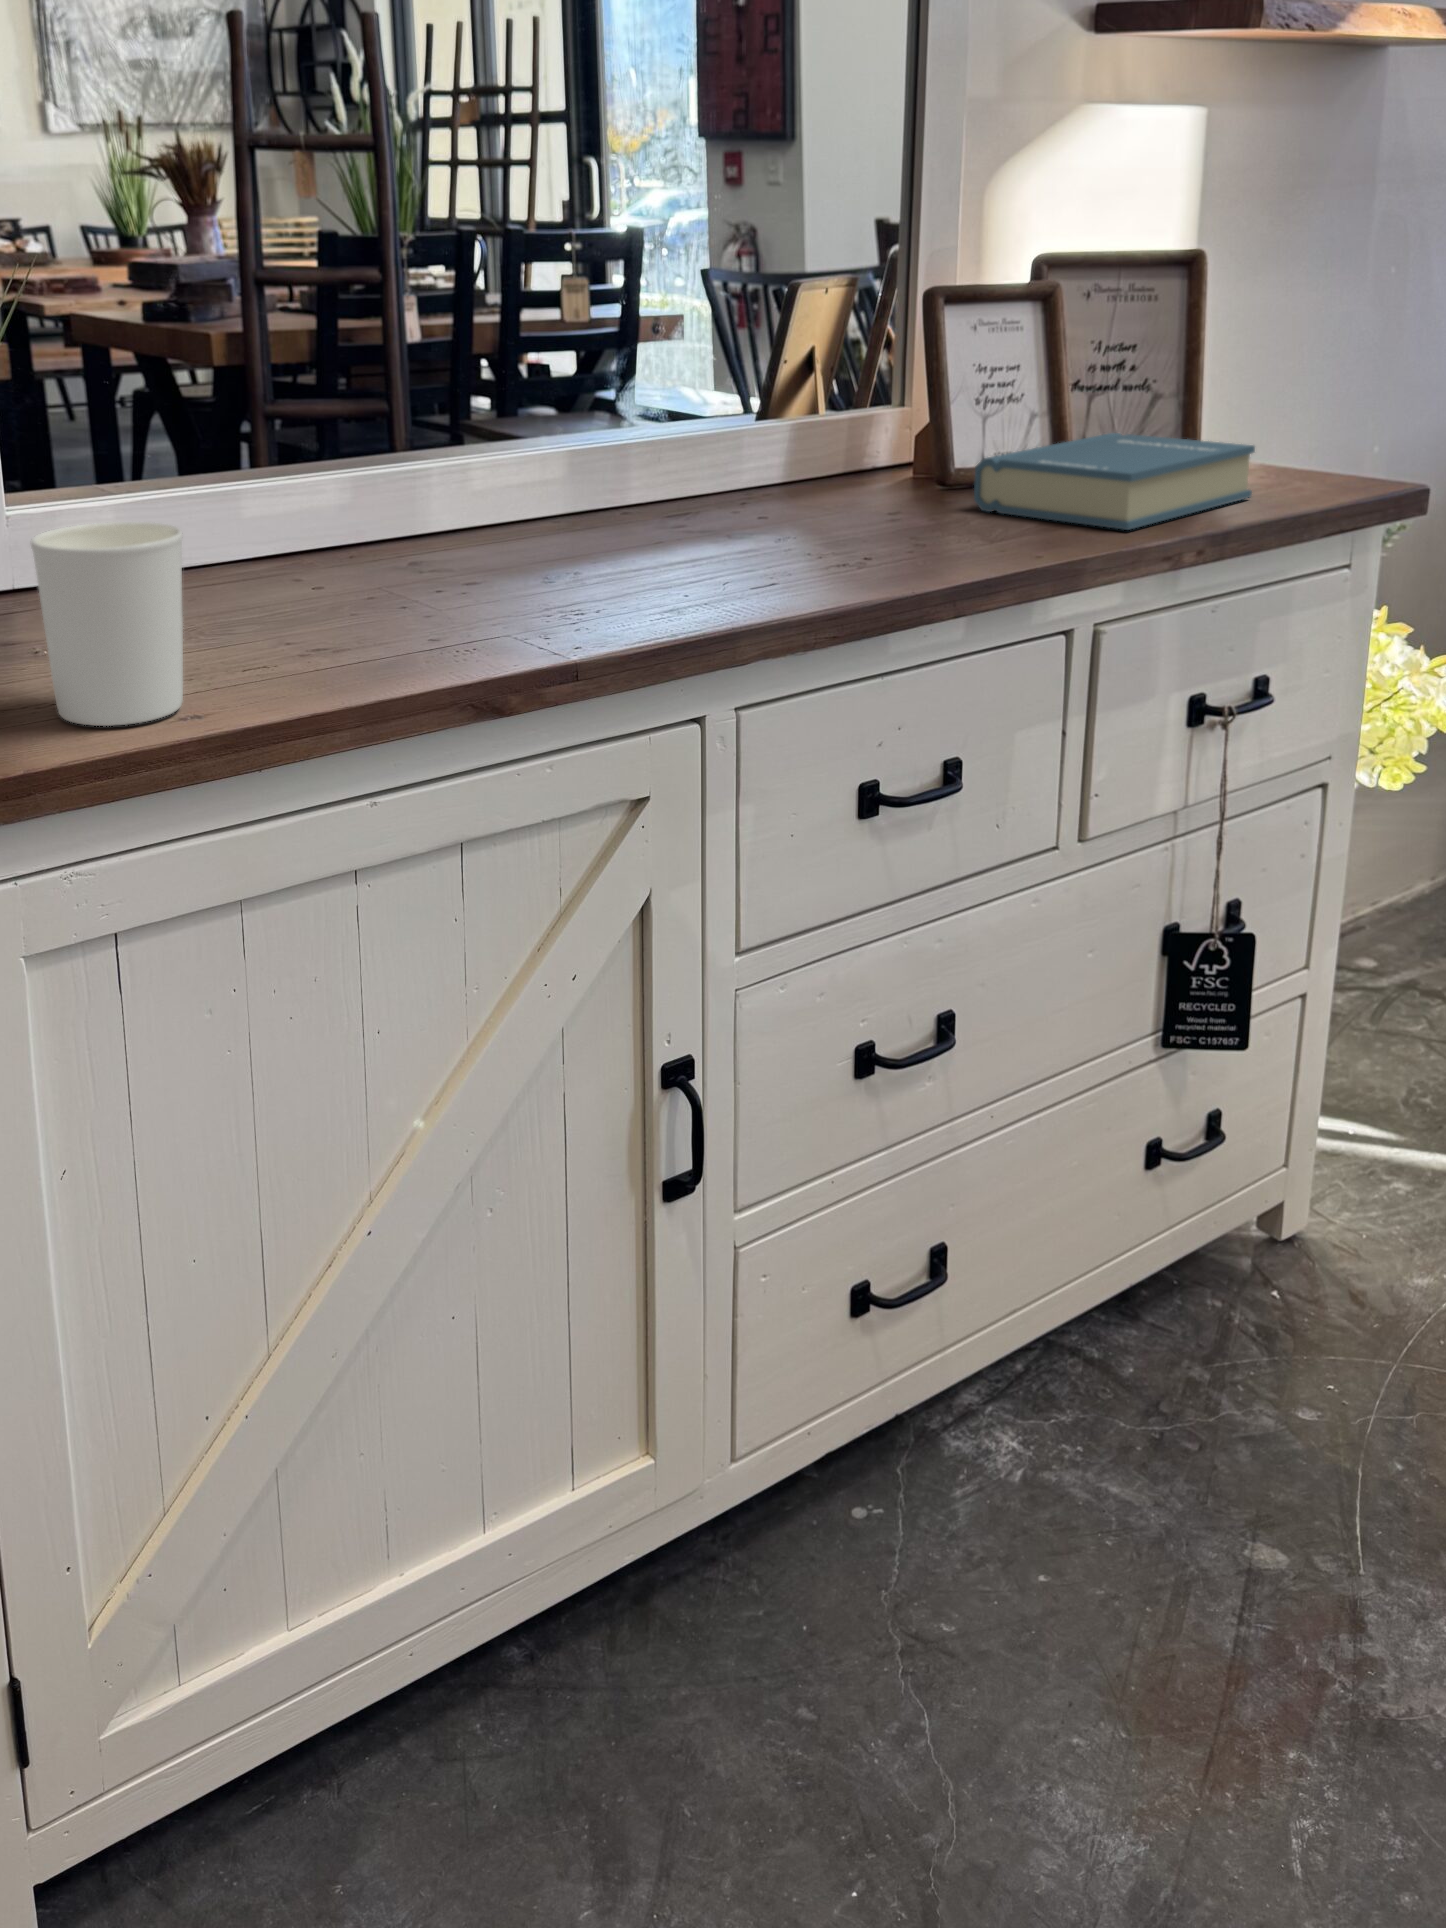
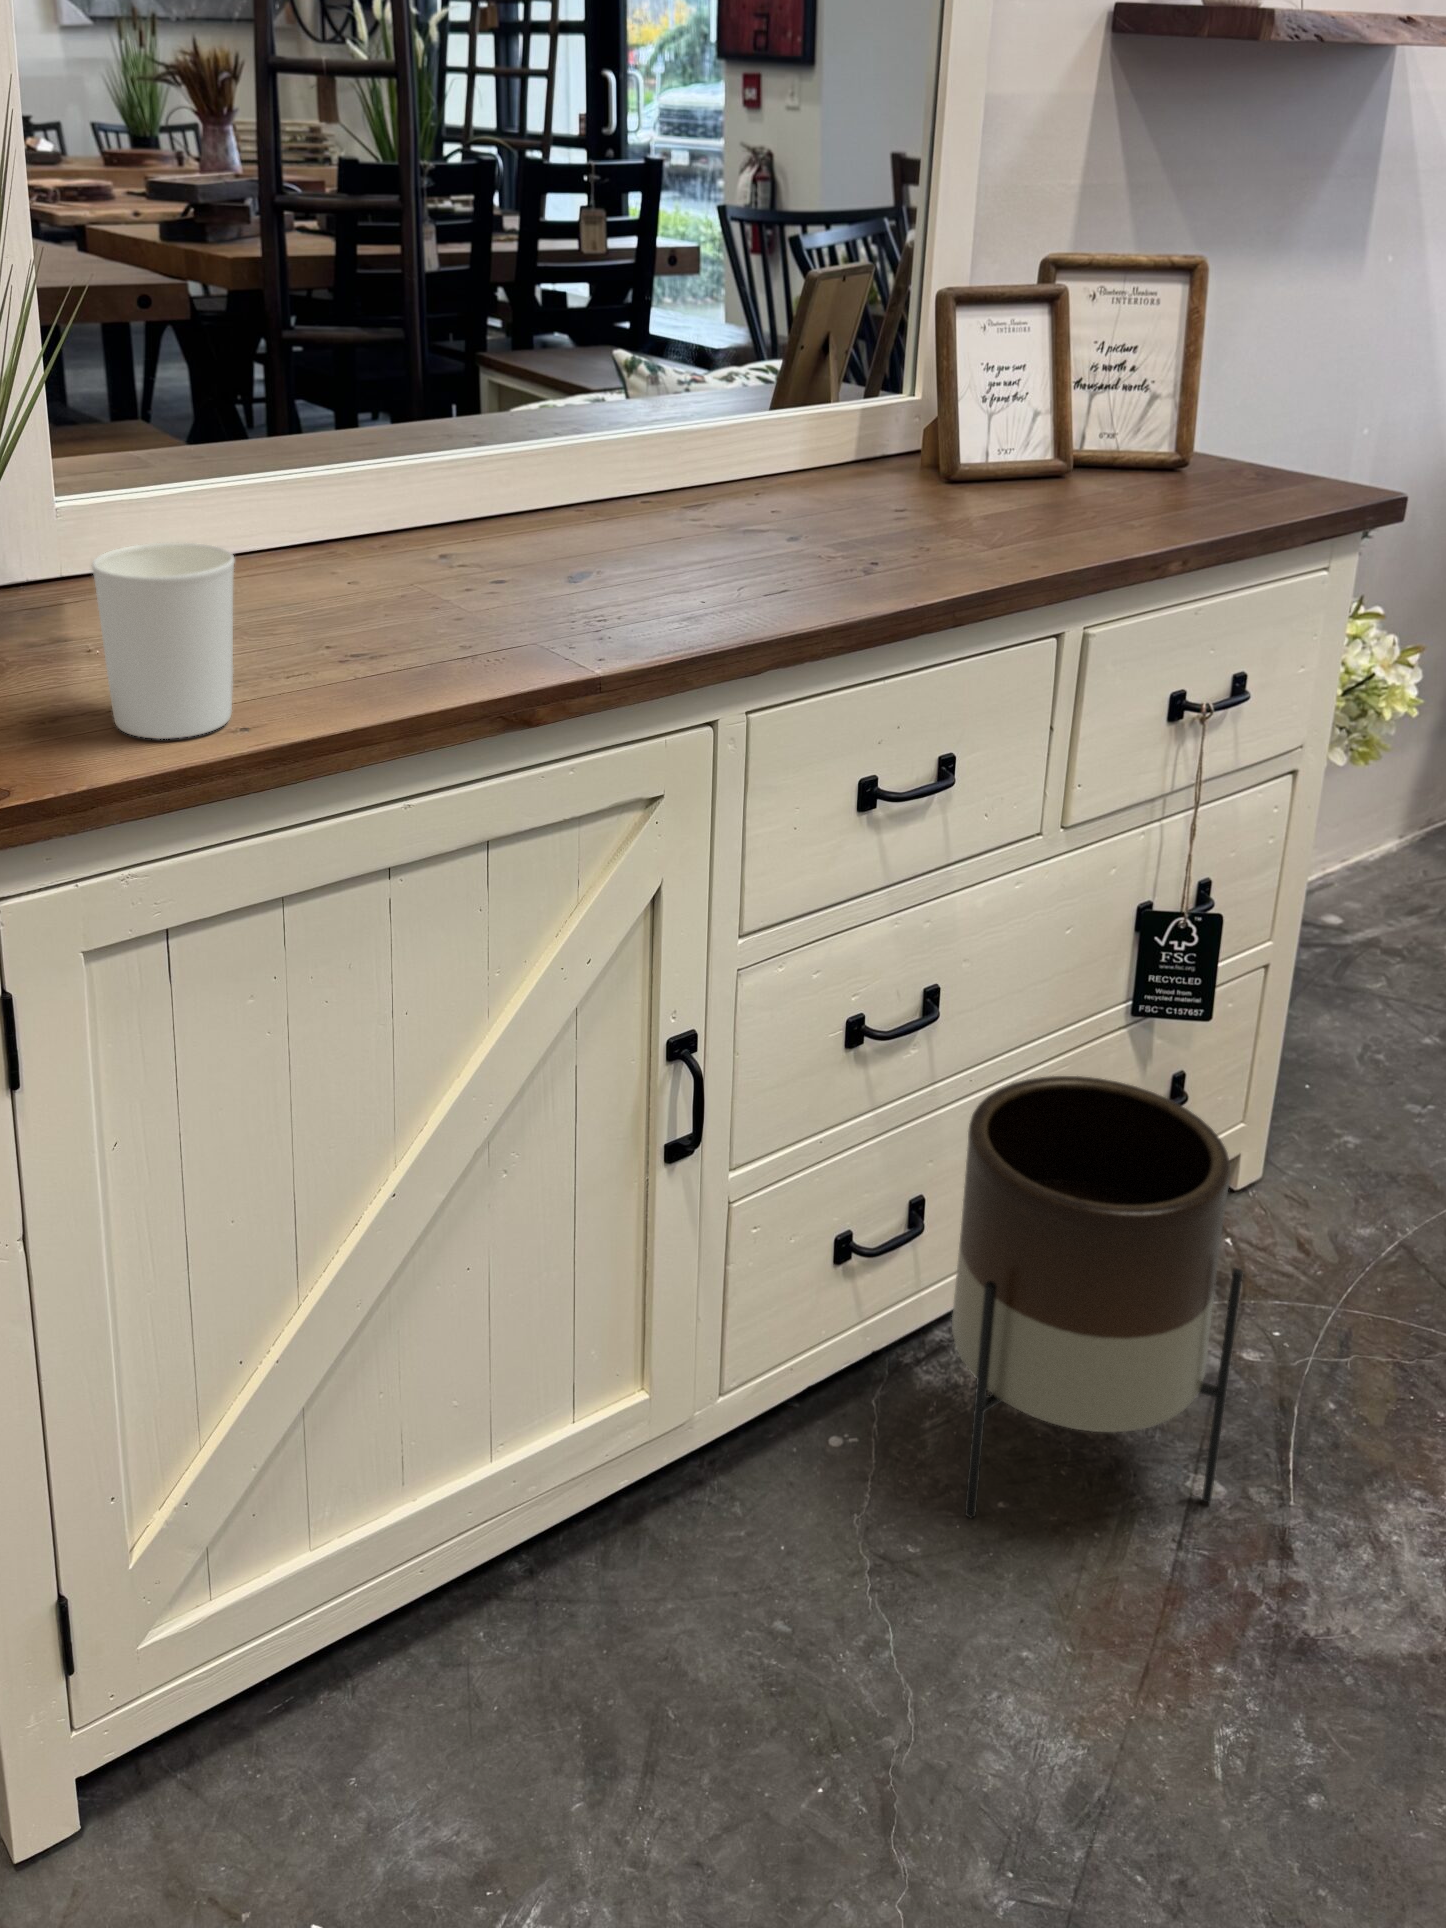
hardback book: present [974,433,1255,530] -> none [977,432,1245,538]
planter: none [981,1107,1296,1594] -> present [952,1076,1243,1518]

